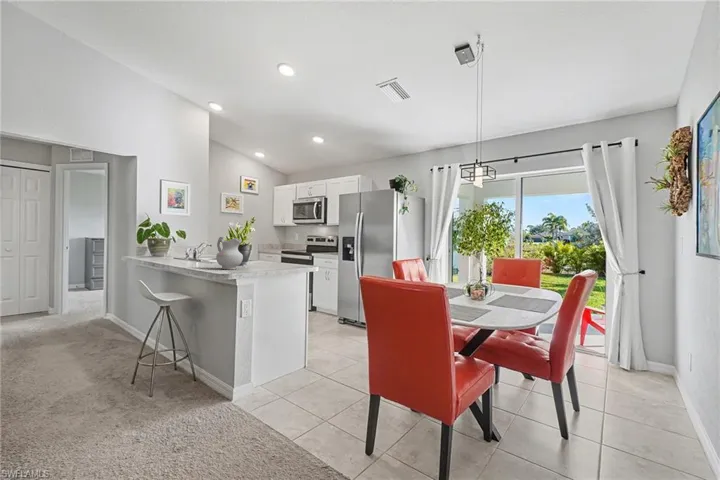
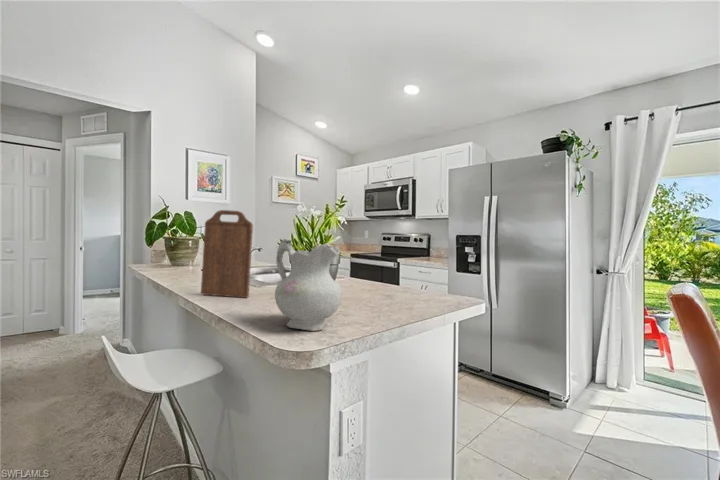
cutting board: none [182,224,207,265] -> present [201,210,253,298]

